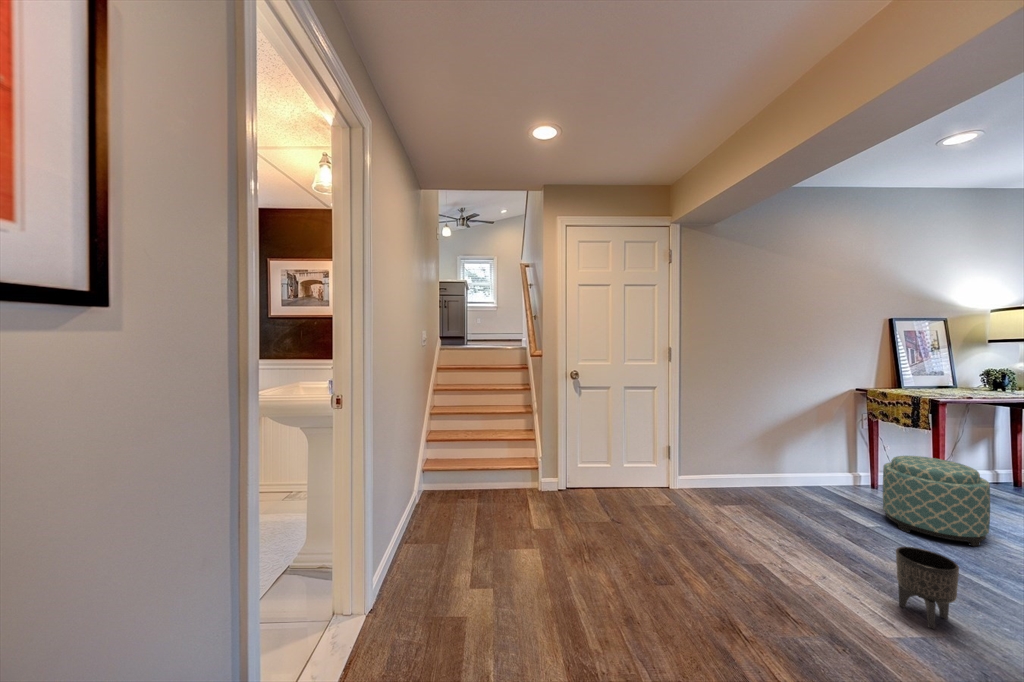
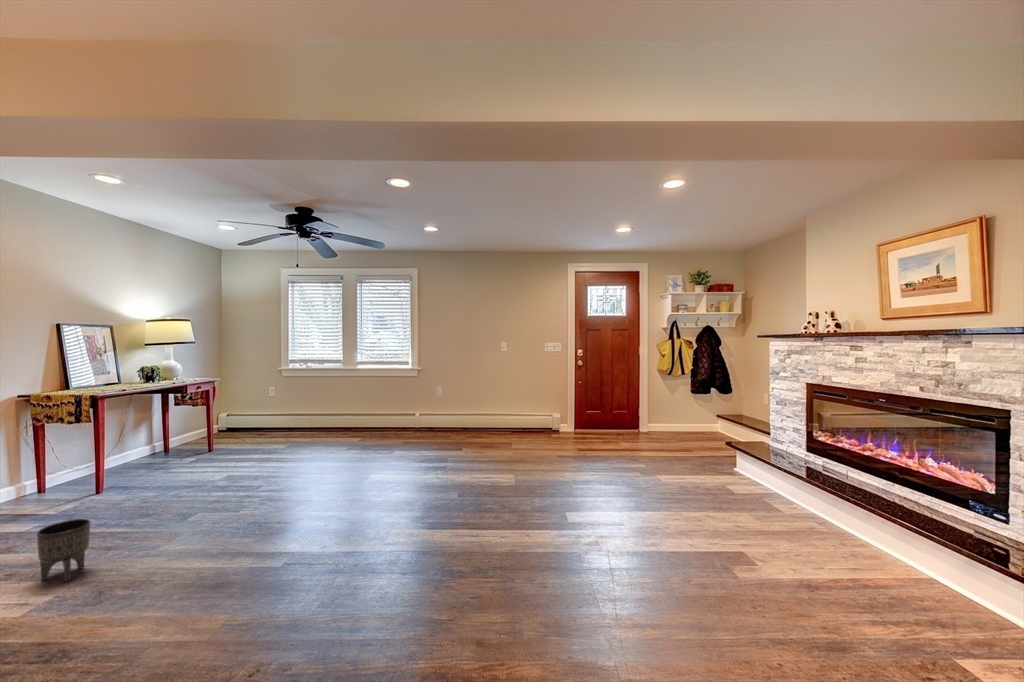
ottoman: present [883,456,990,546] -> none [44,445,134,519]

